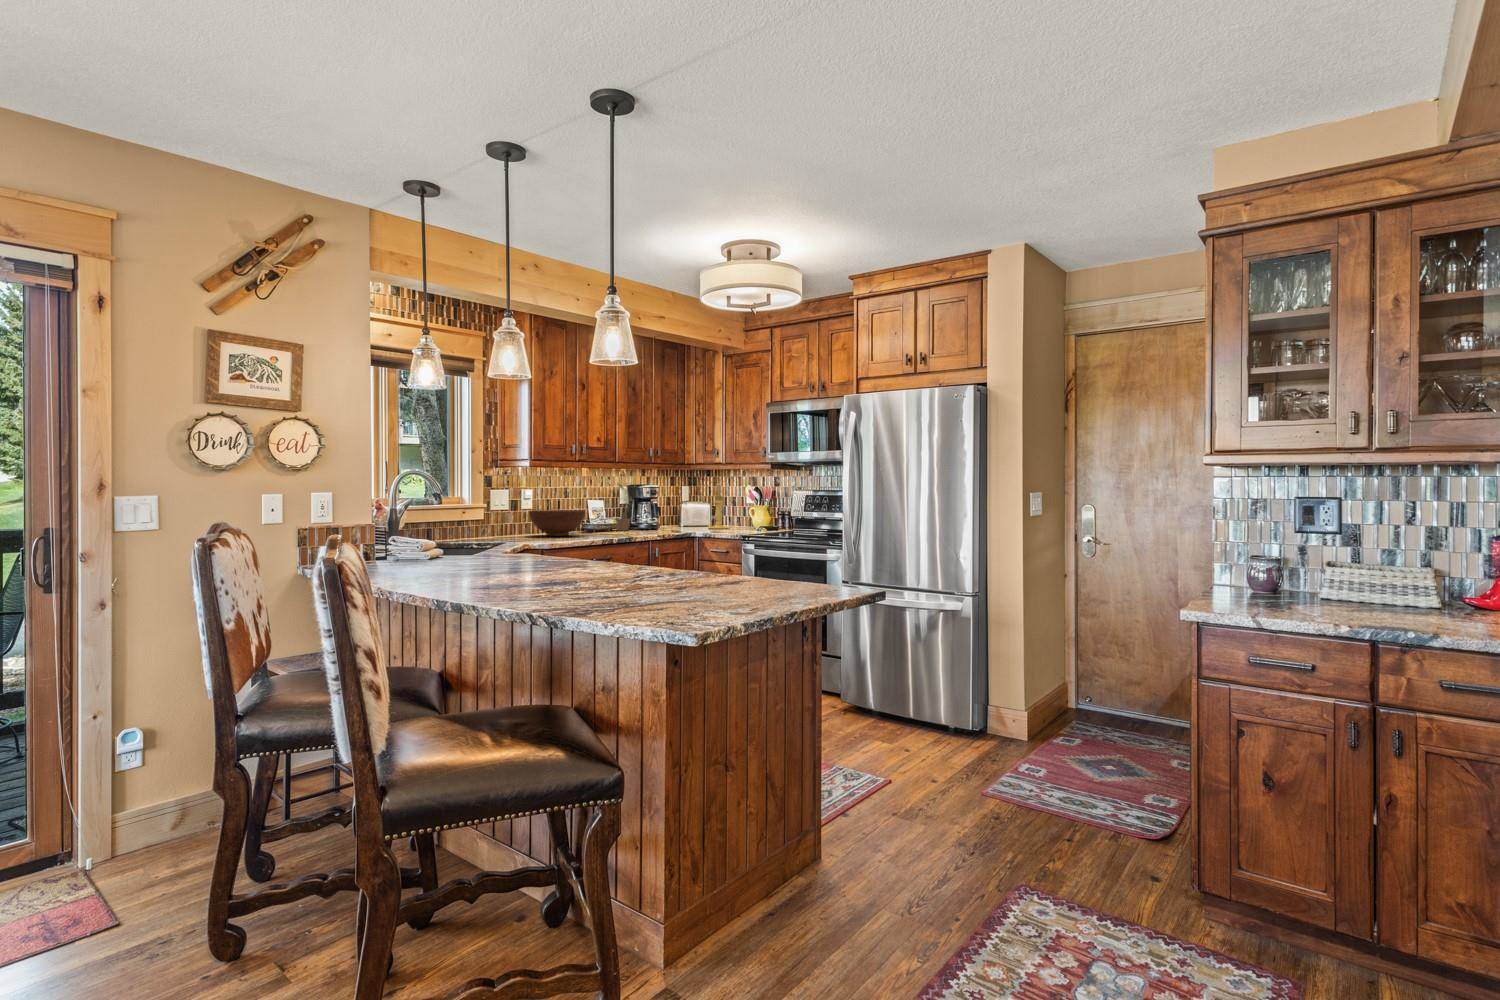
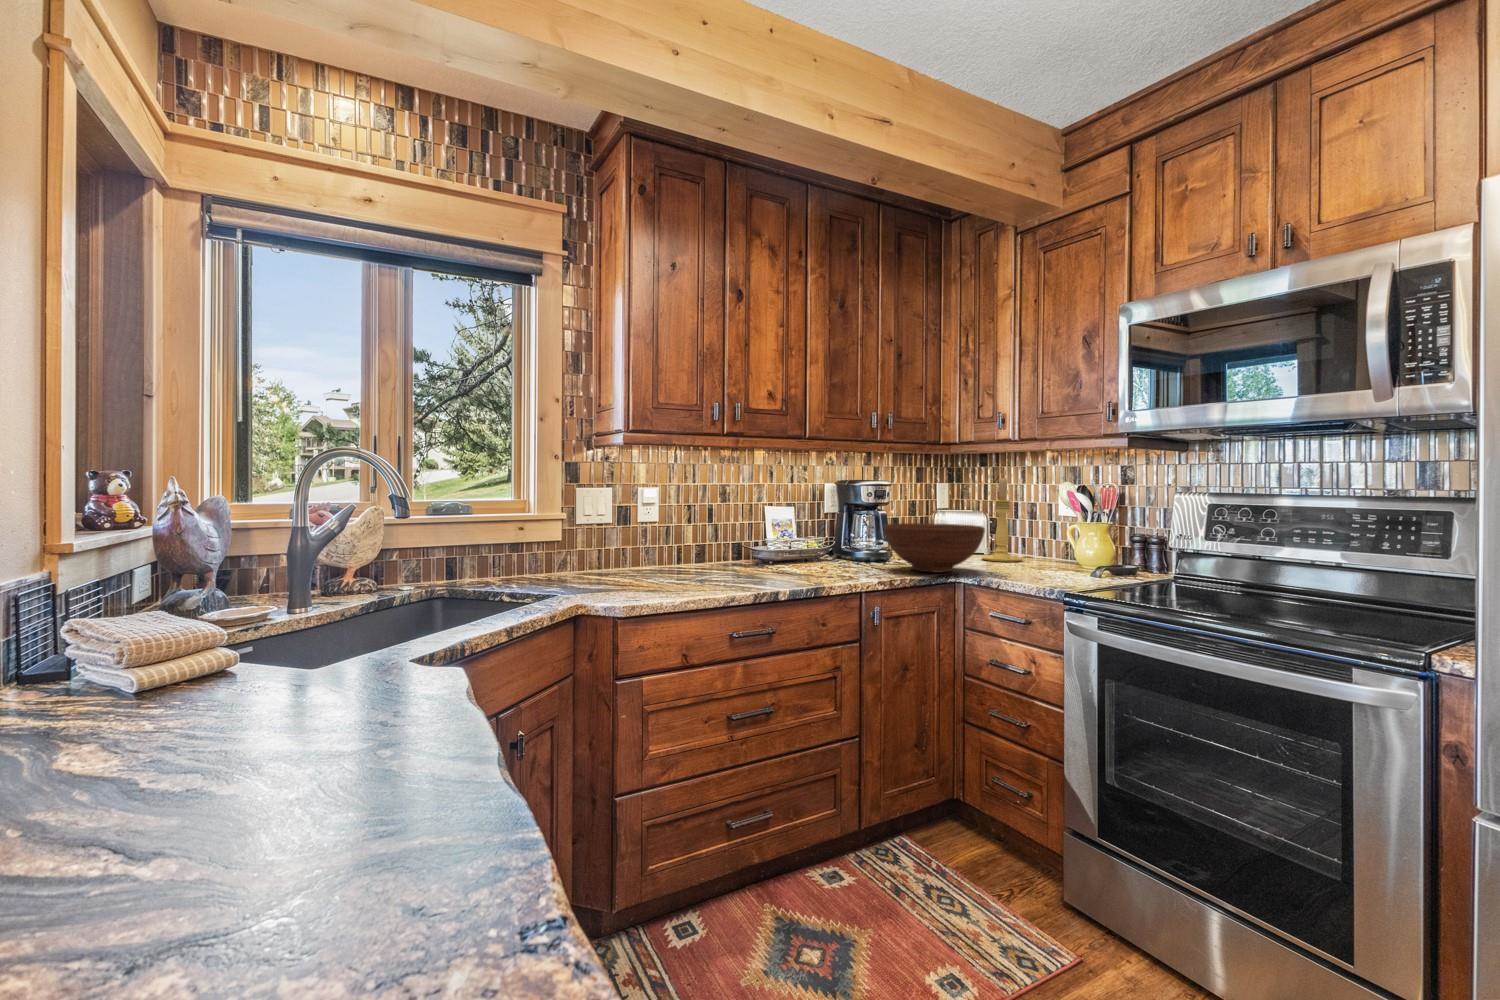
potted plant: present [612,484,635,531] -> none [799,476,866,560]
fruit bowl: present [529,510,585,536] -> present [884,523,985,573]

